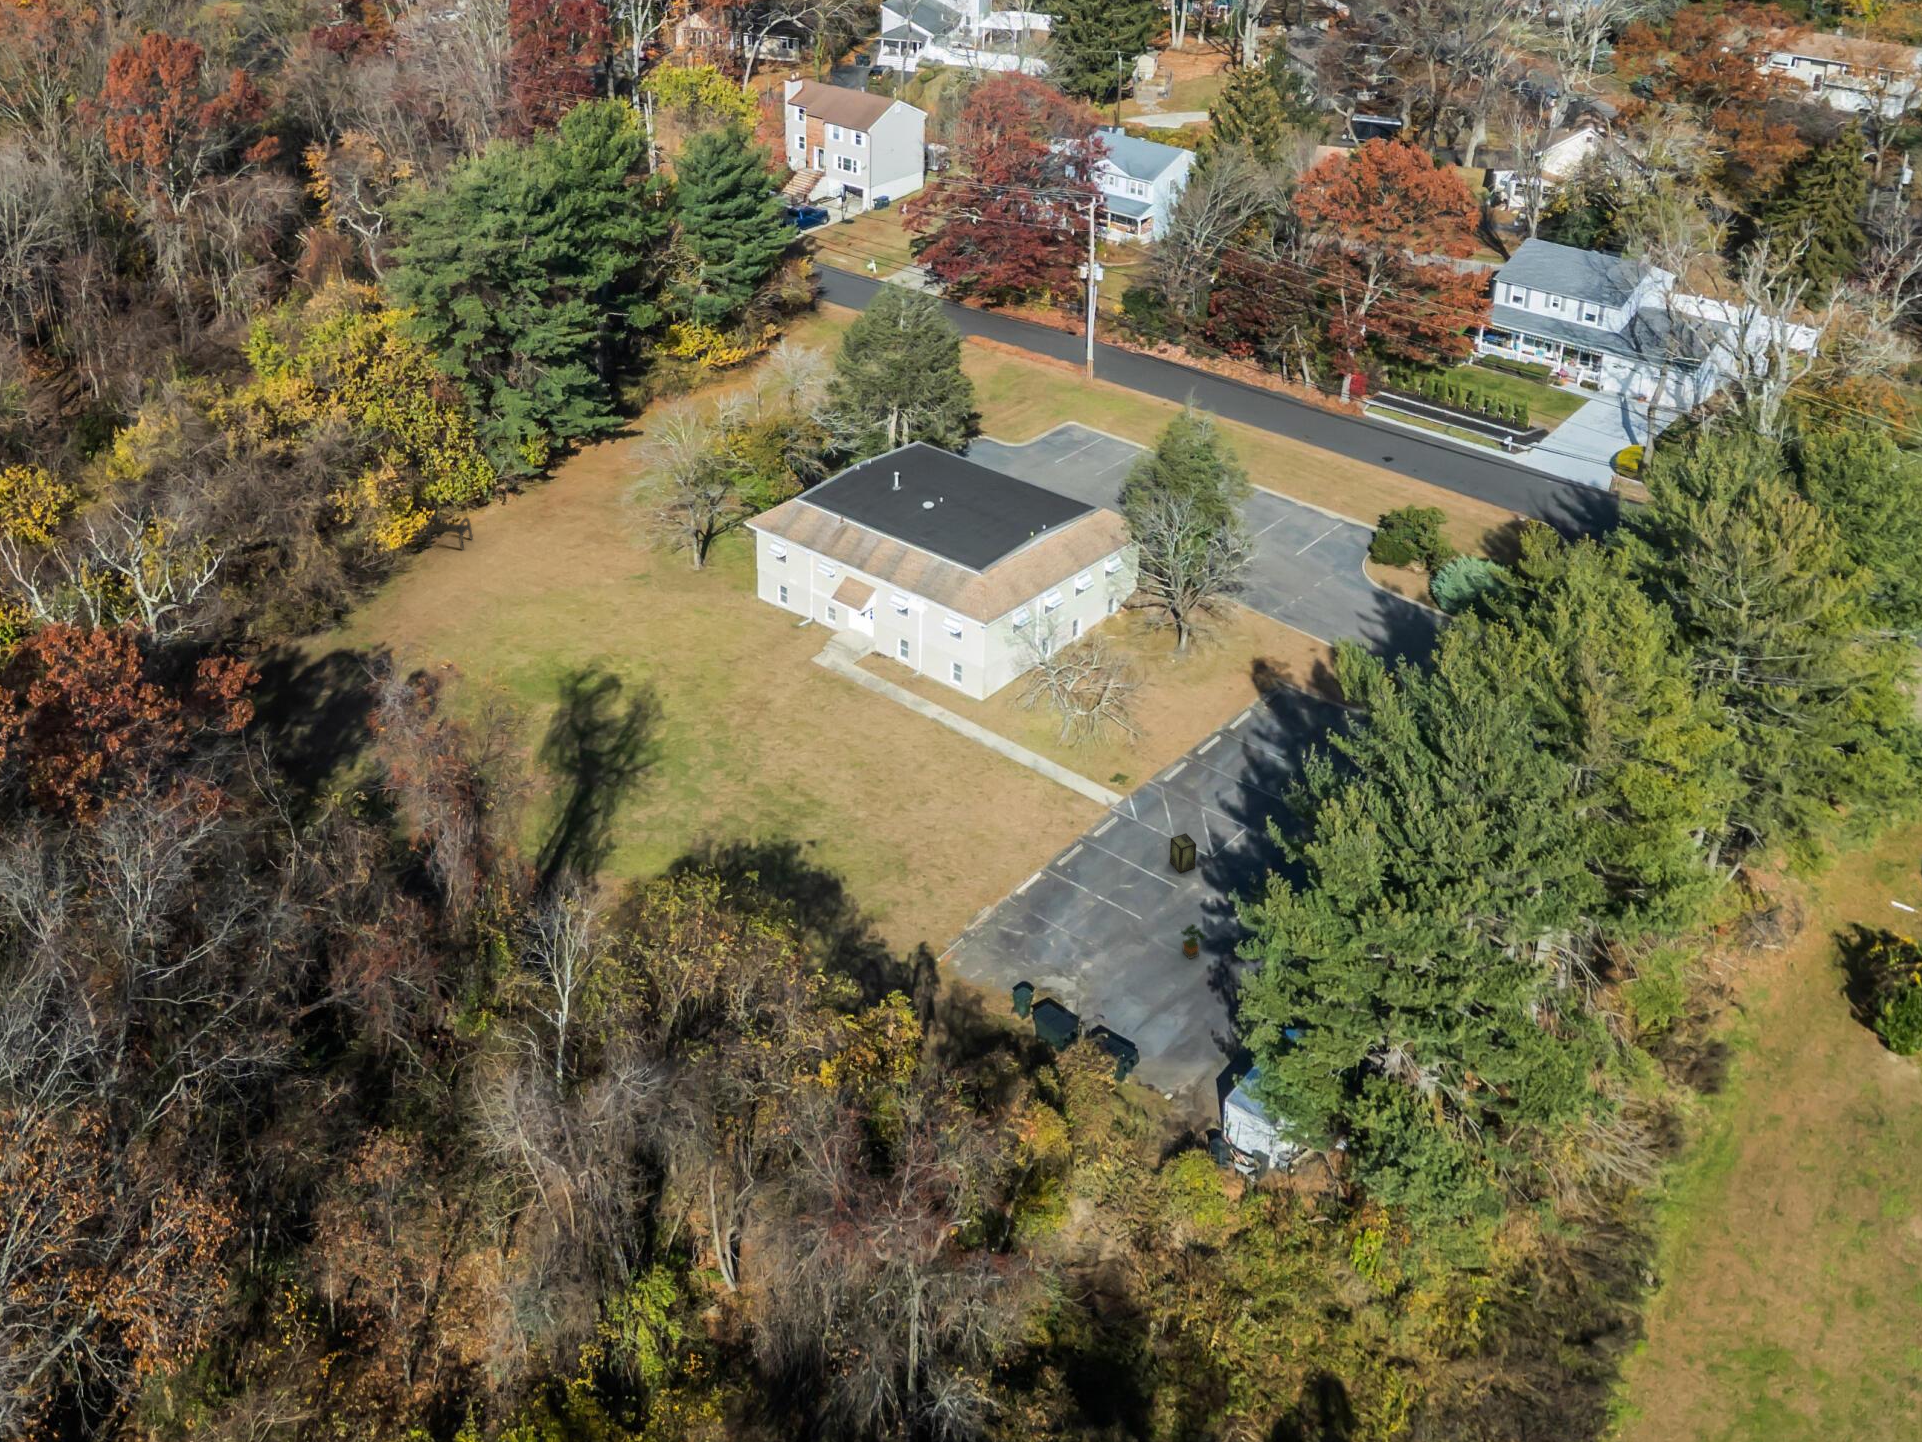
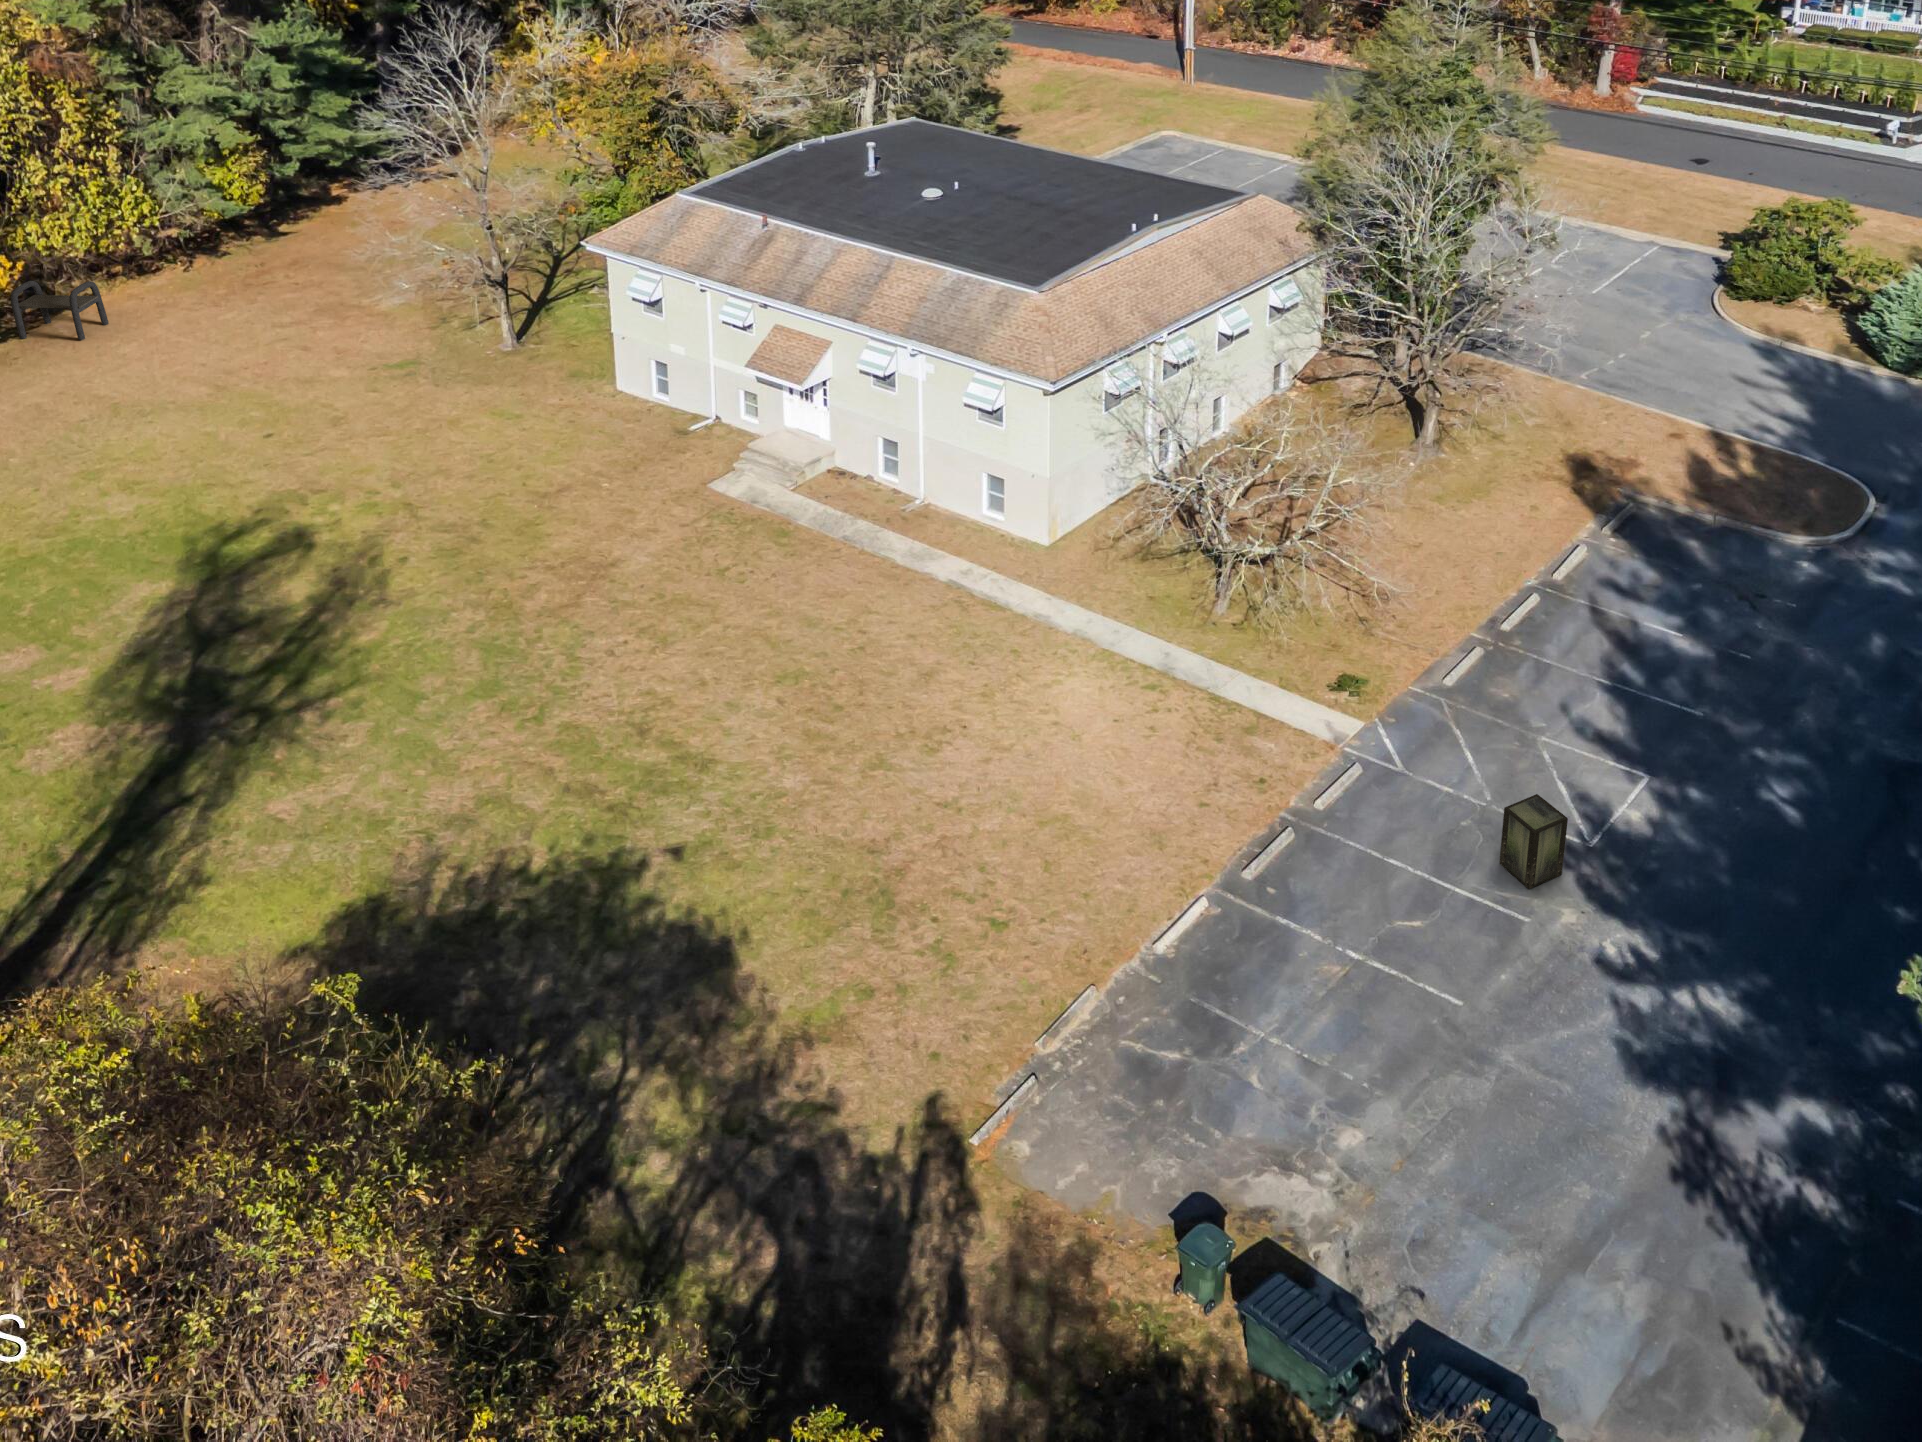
potted tree: present [1181,925,1205,959] -> none [1583,1026,1653,1119]

